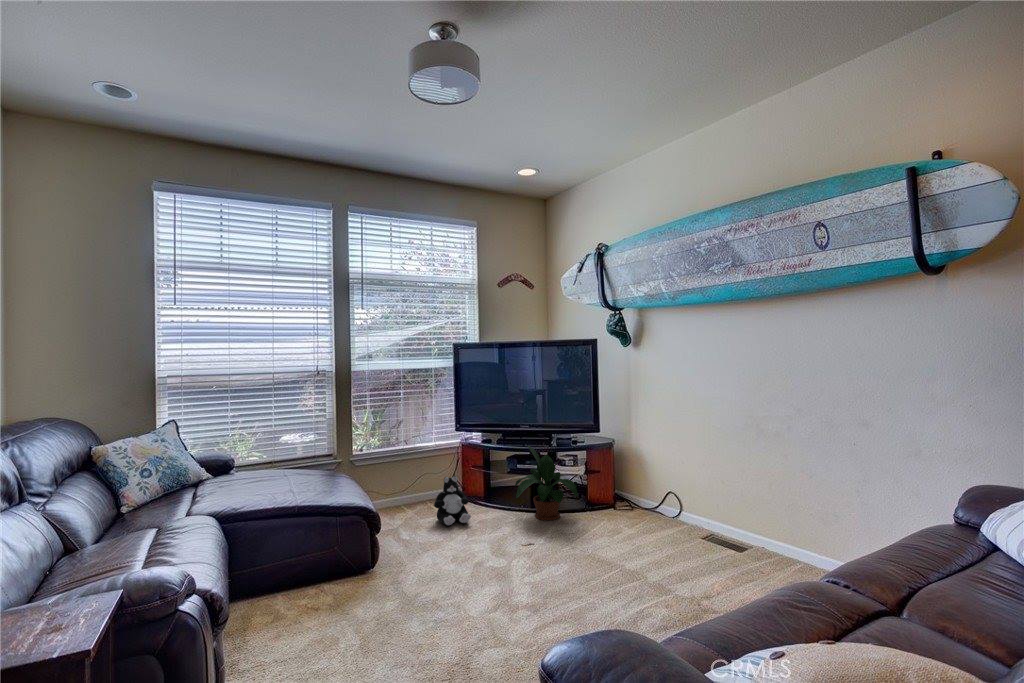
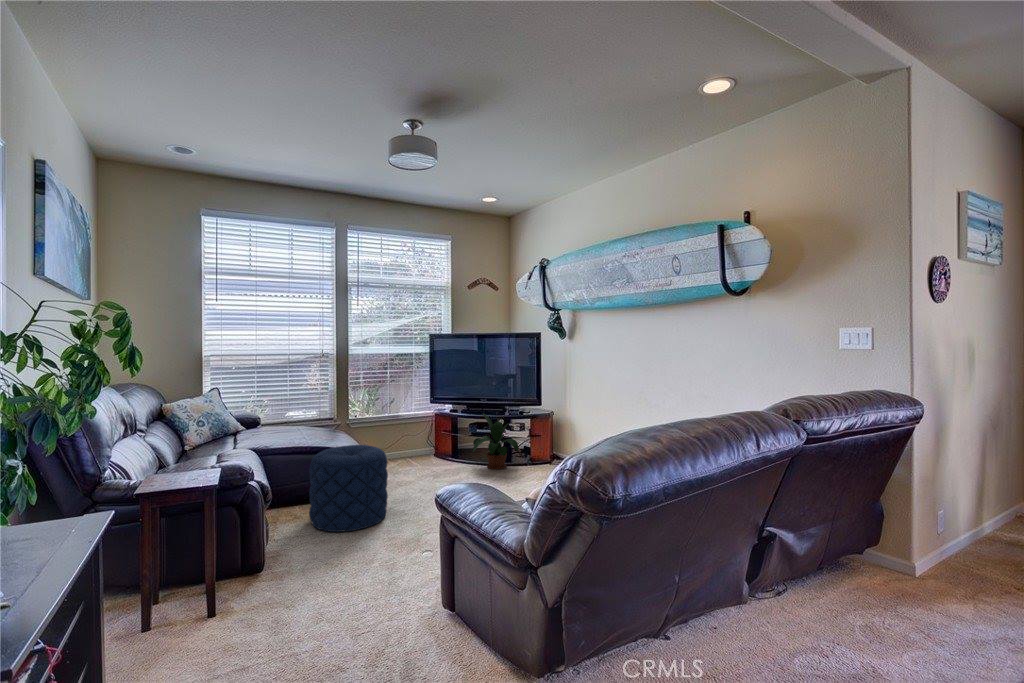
plush toy: present [434,476,471,525] -> none [411,435,438,471]
pouf: none [296,503,412,647] -> present [309,445,388,532]

